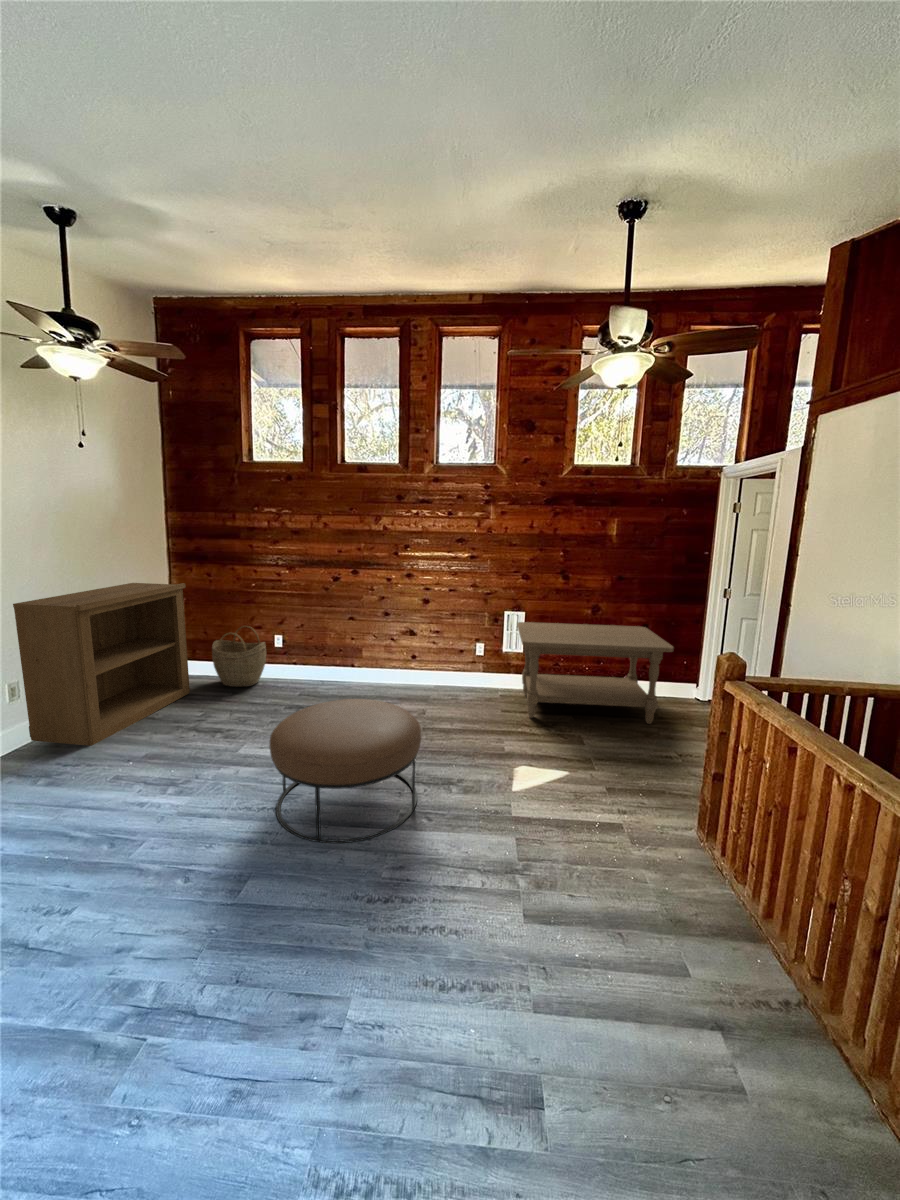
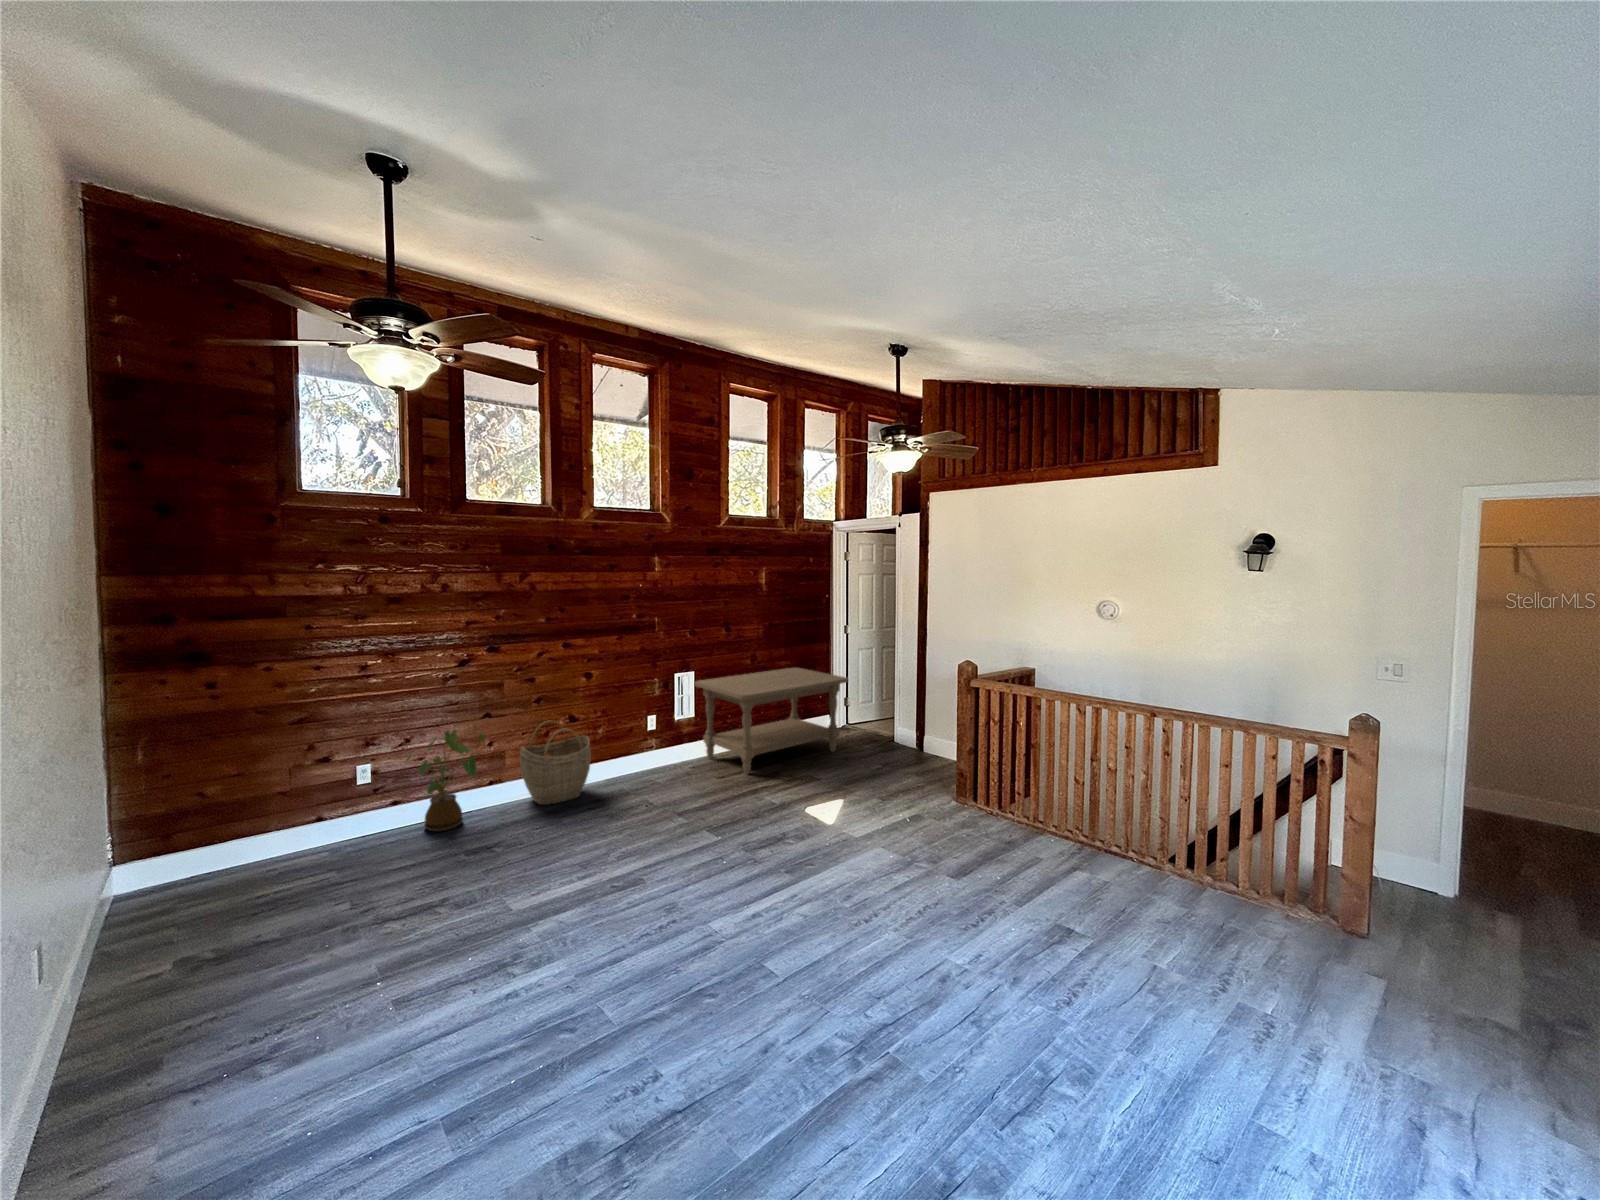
bookshelf: present [13,583,190,746] -> none [28,699,250,1064]
house plant: none [281,625,336,691] -> present [406,730,485,832]
woven basket: present [212,626,266,687] -> present [520,721,591,805]
ottoman: present [270,699,421,843] -> none [643,774,802,925]

